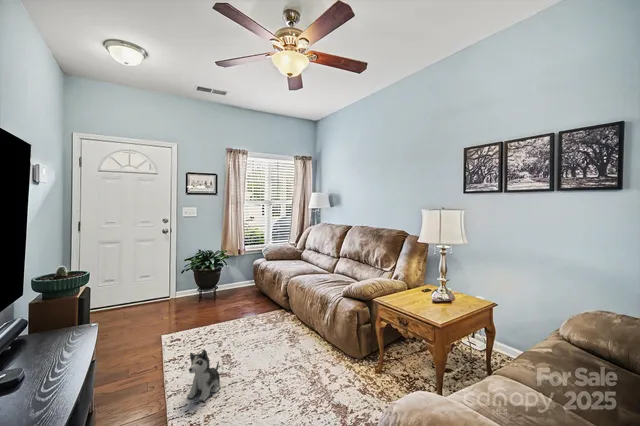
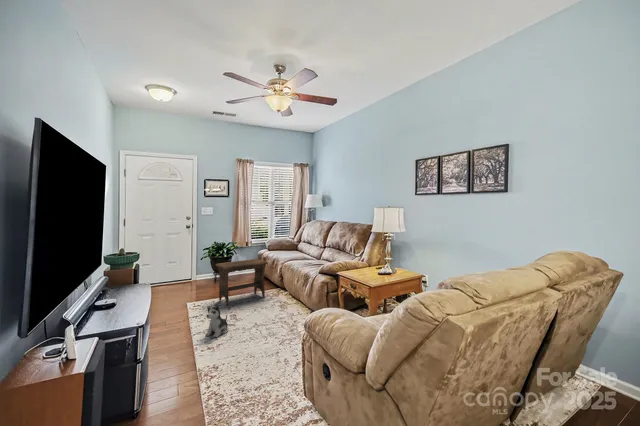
footstool: none [201,273,270,339] -> present [216,259,268,306]

